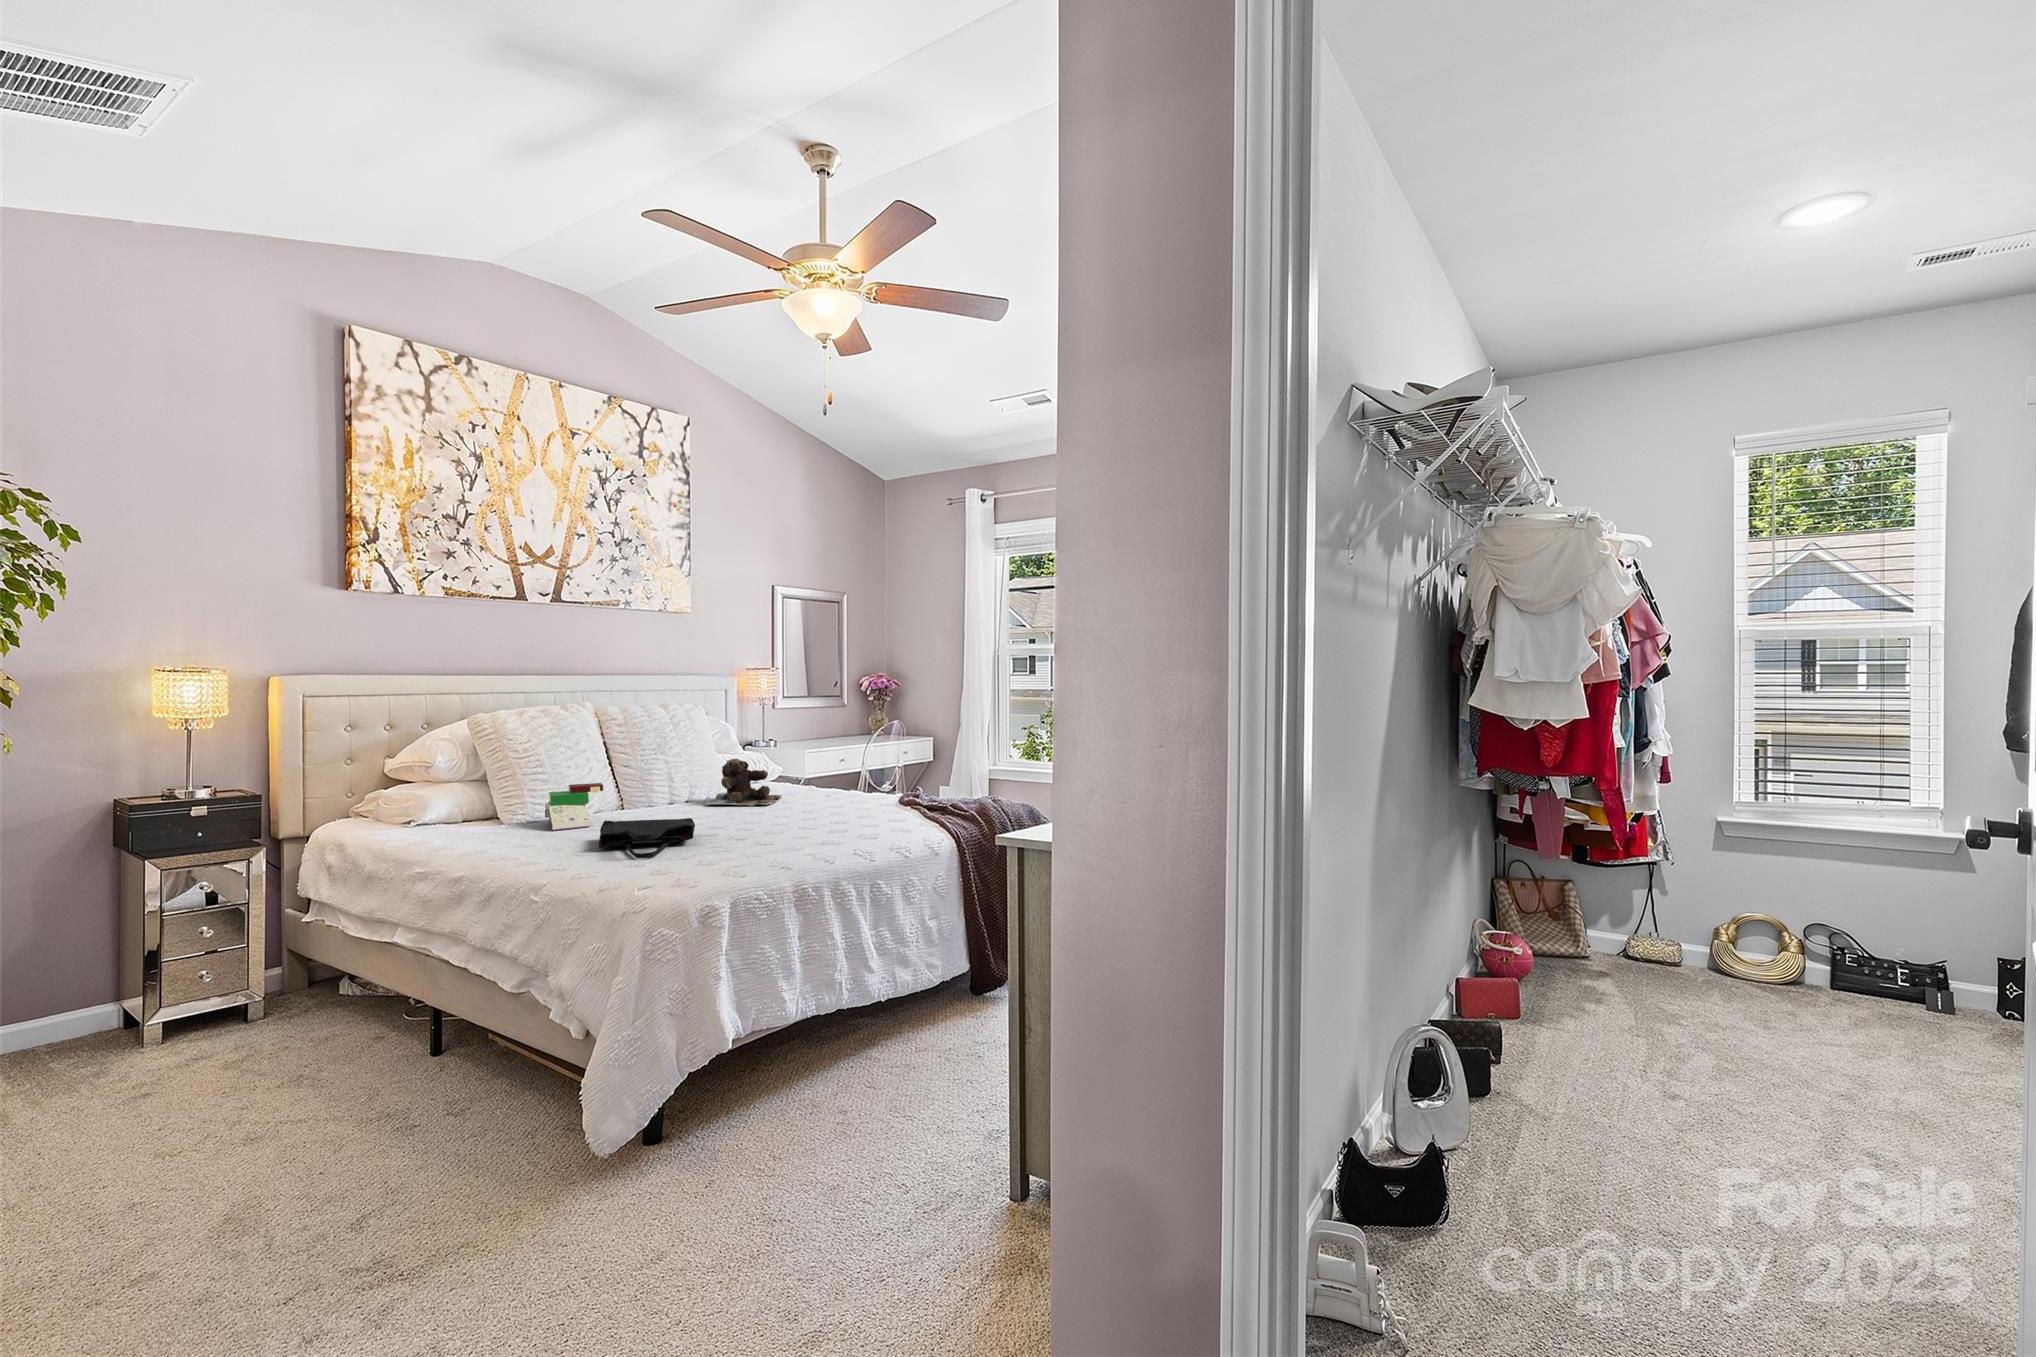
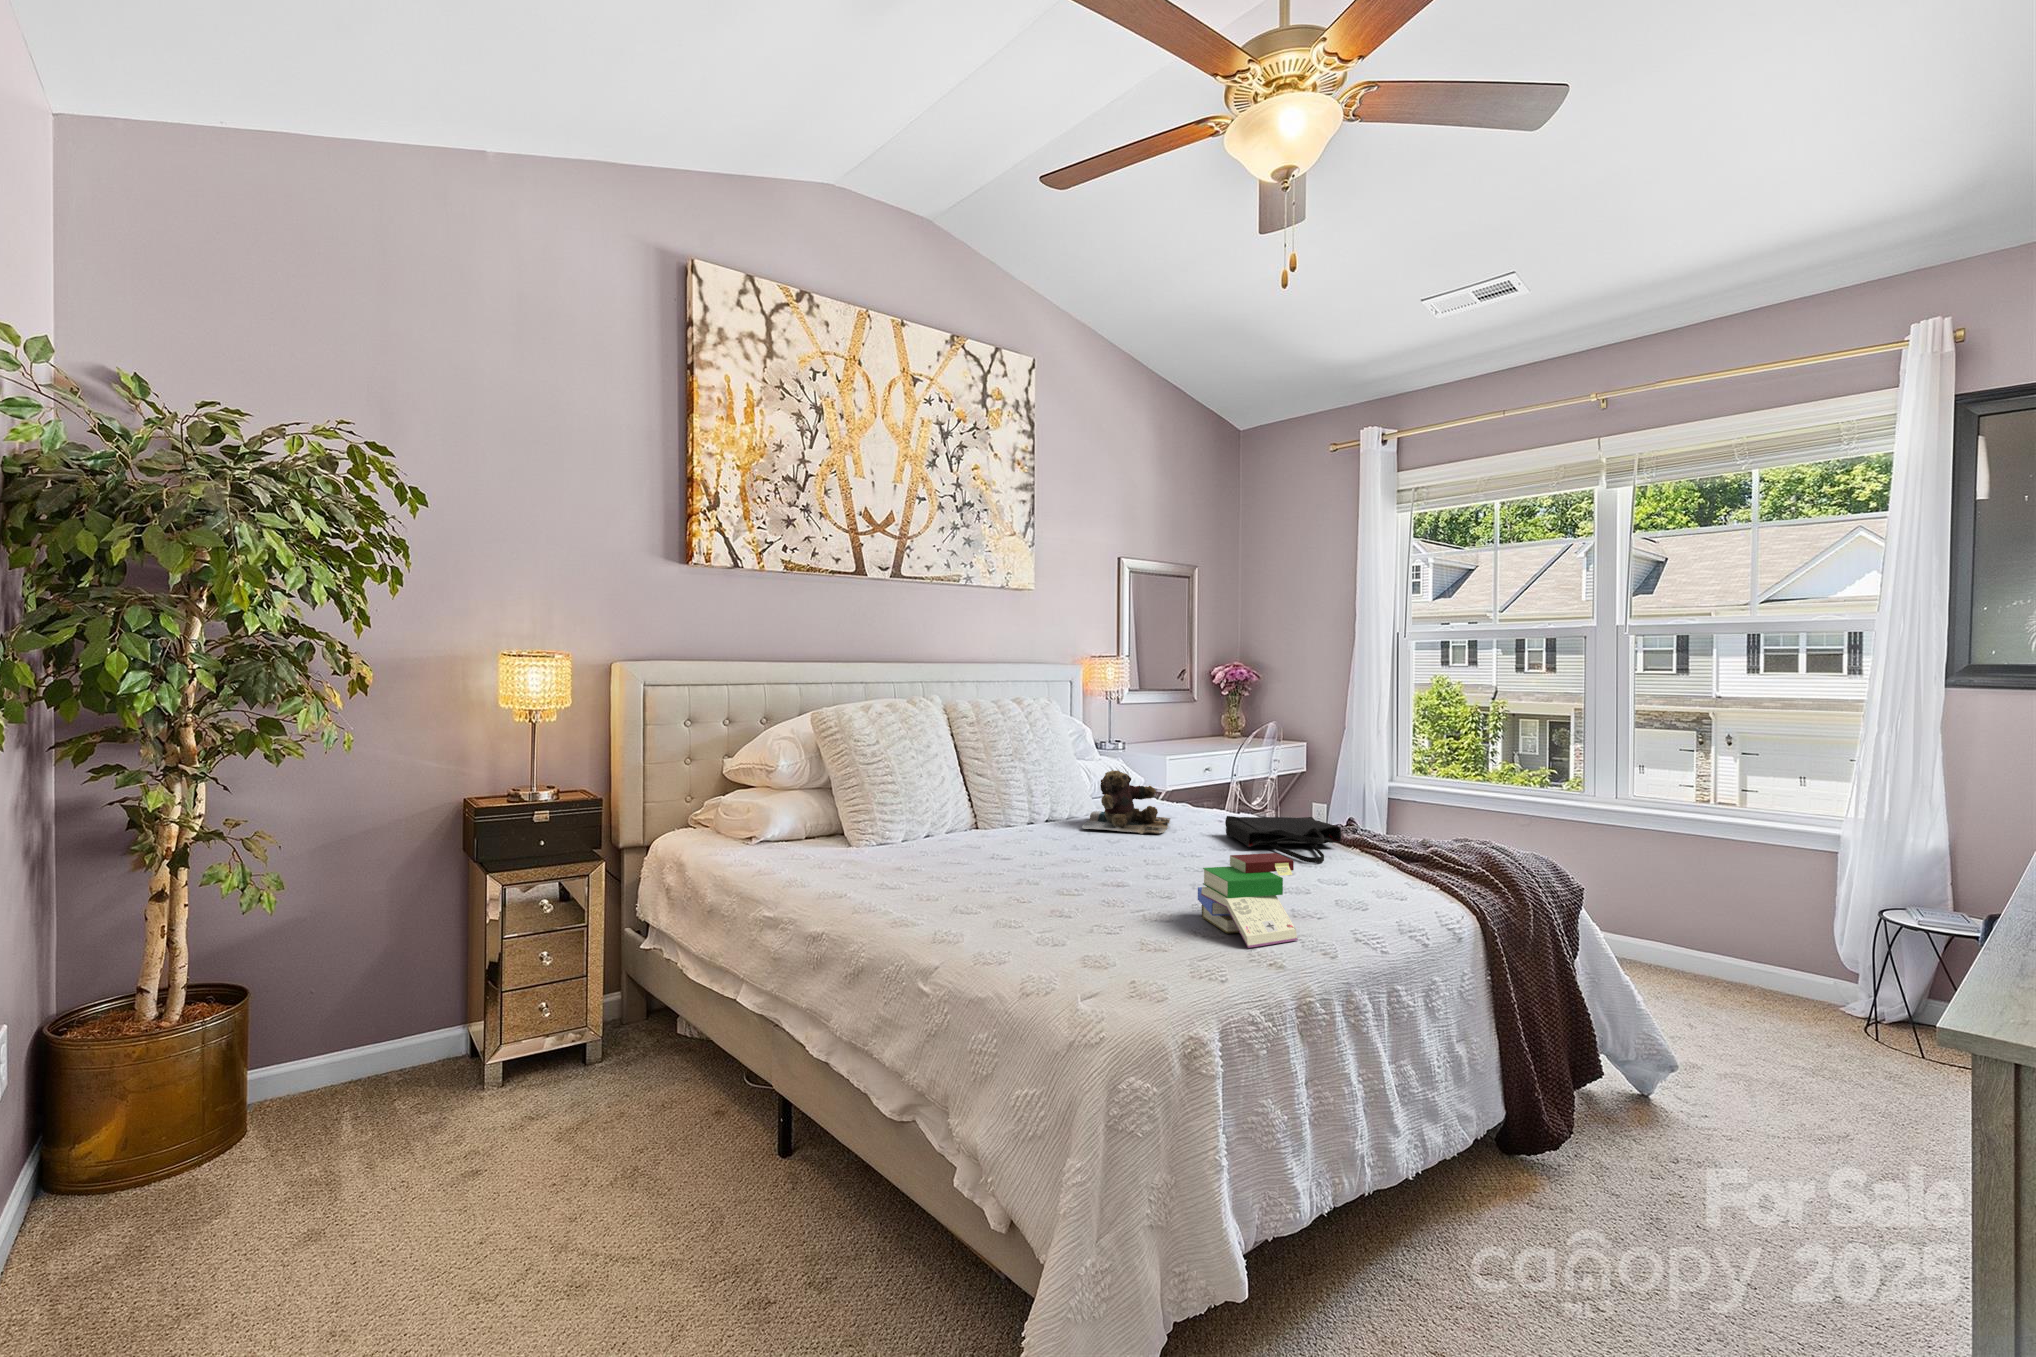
book: present [545,783,603,830] -> present [1198,853,1298,948]
tote bag: present [599,818,695,858] -> present [1225,816,1341,863]

